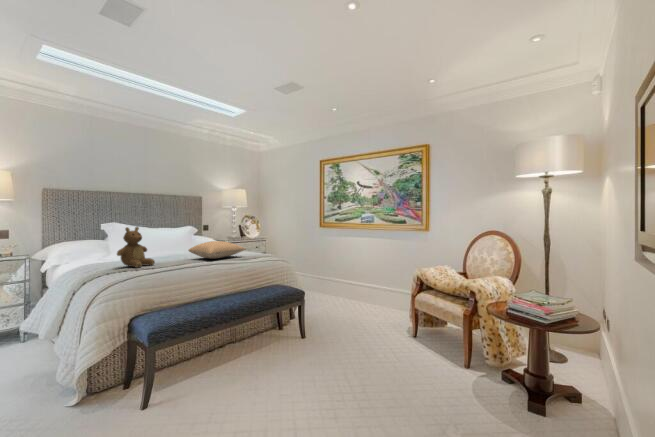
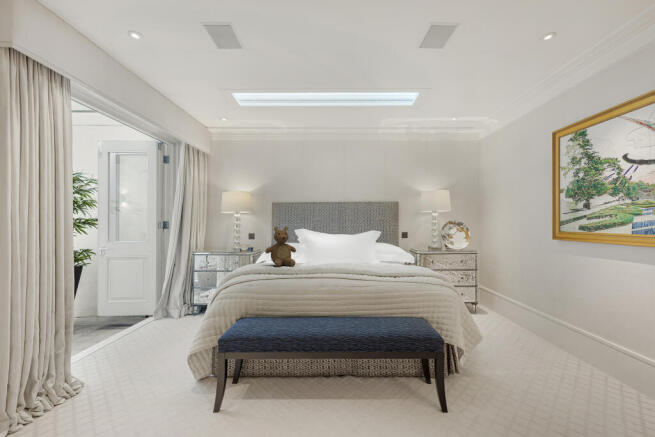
pillow: present [189,241,246,259] -> none [335,247,390,268]

